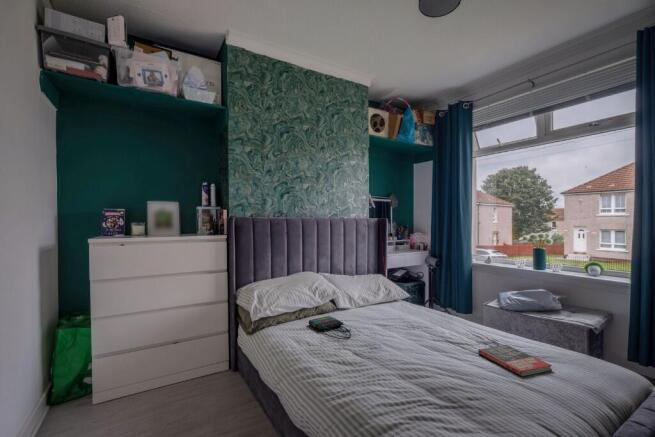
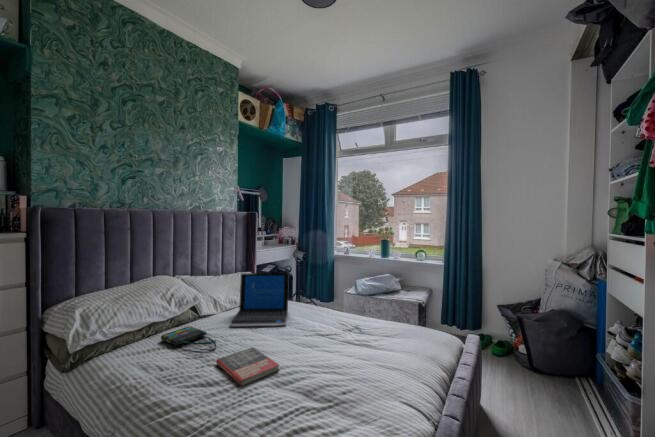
laptop: none [363,275,418,327] -> present [230,273,289,326]
book: present [478,345,552,376] -> present [216,348,279,386]

